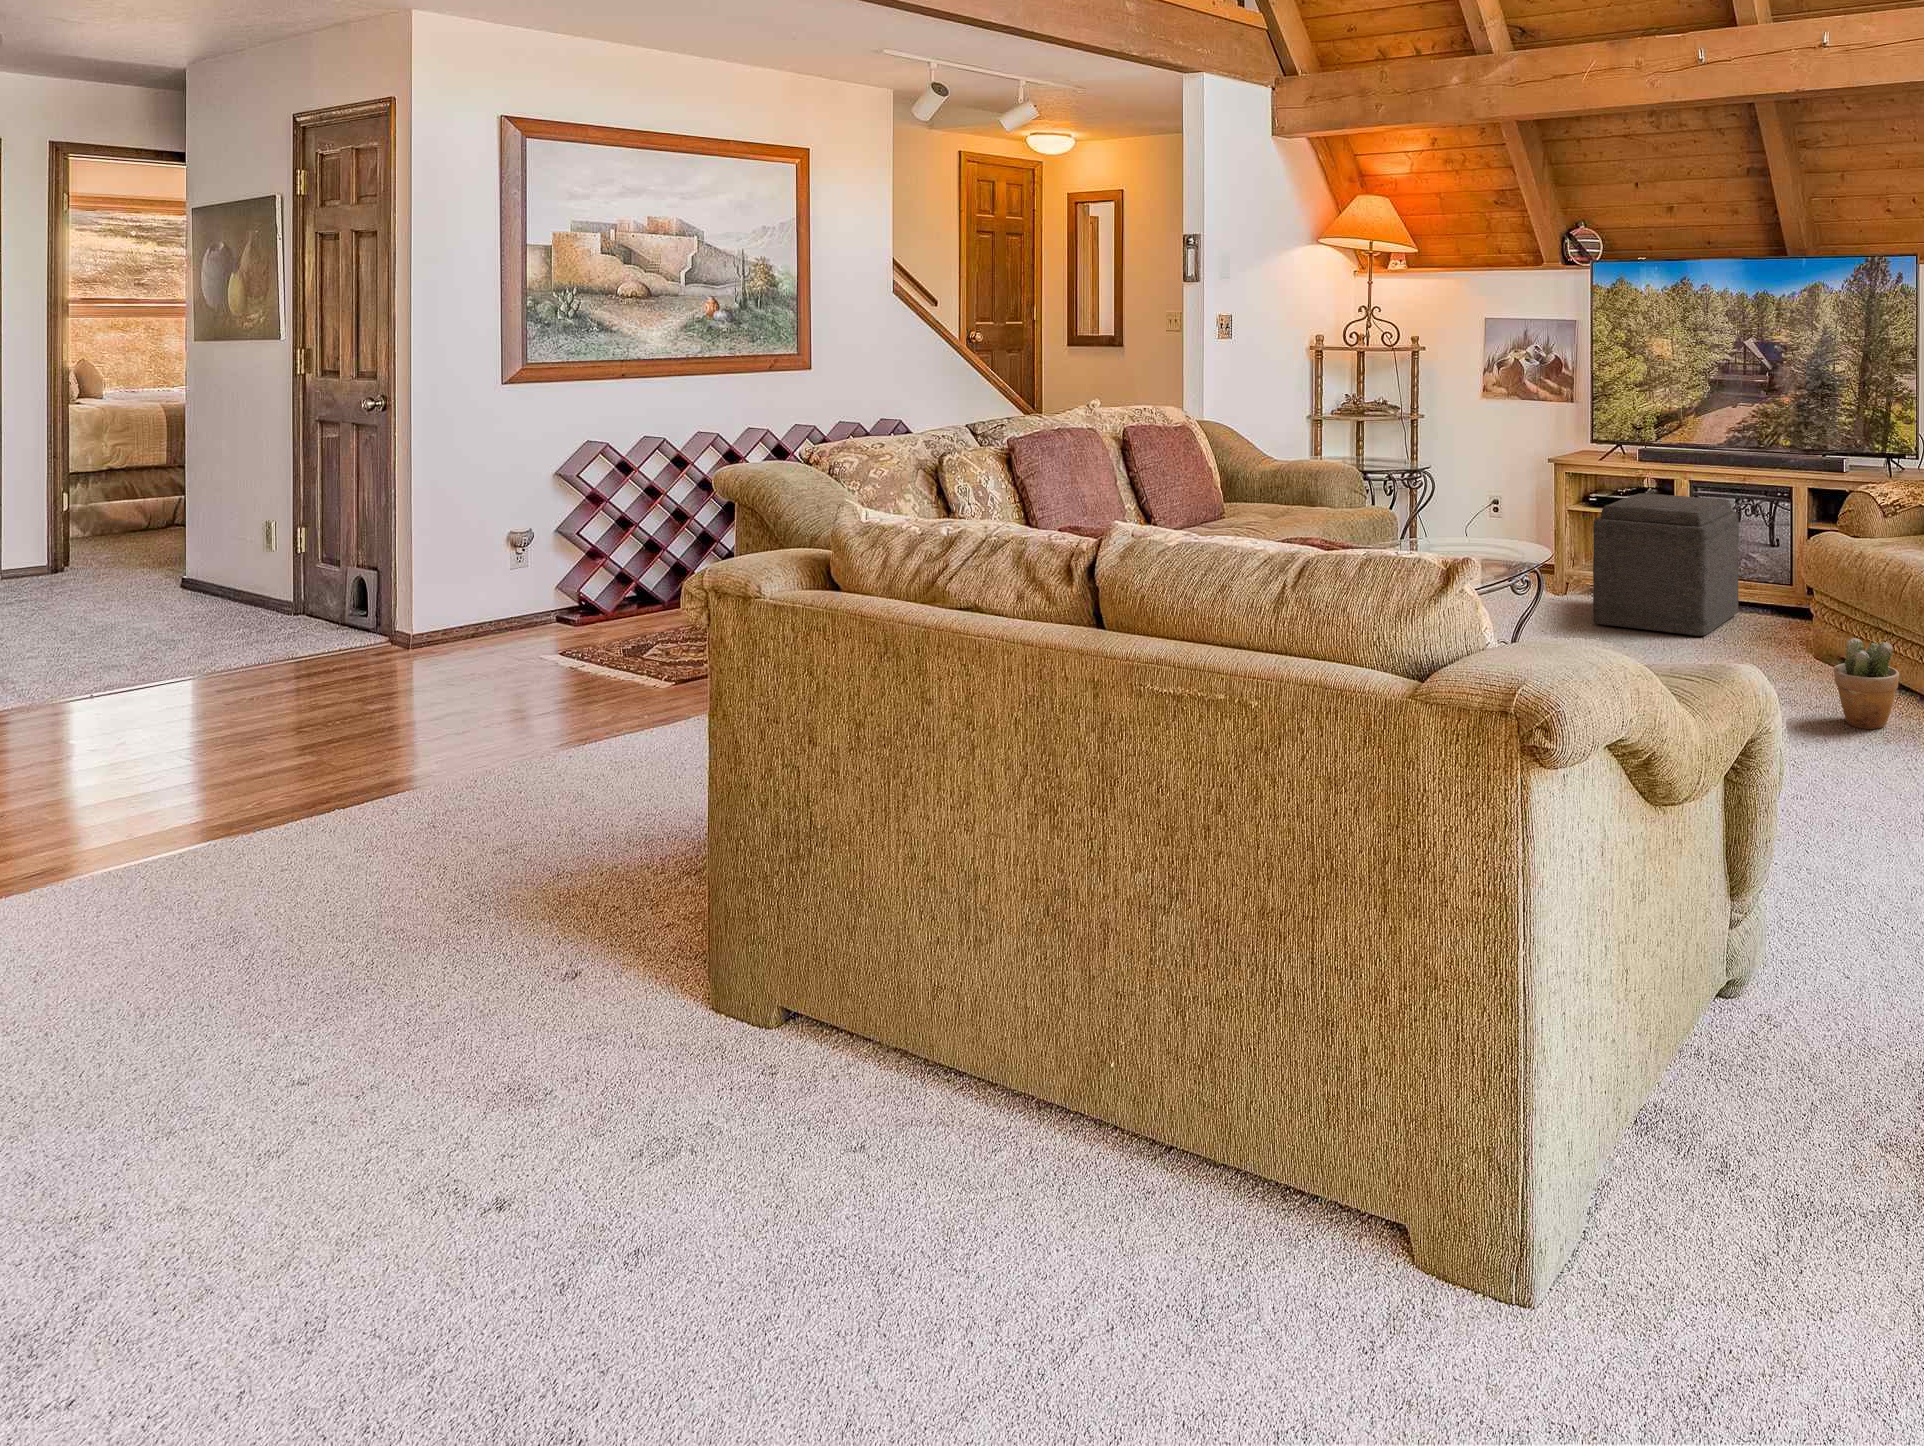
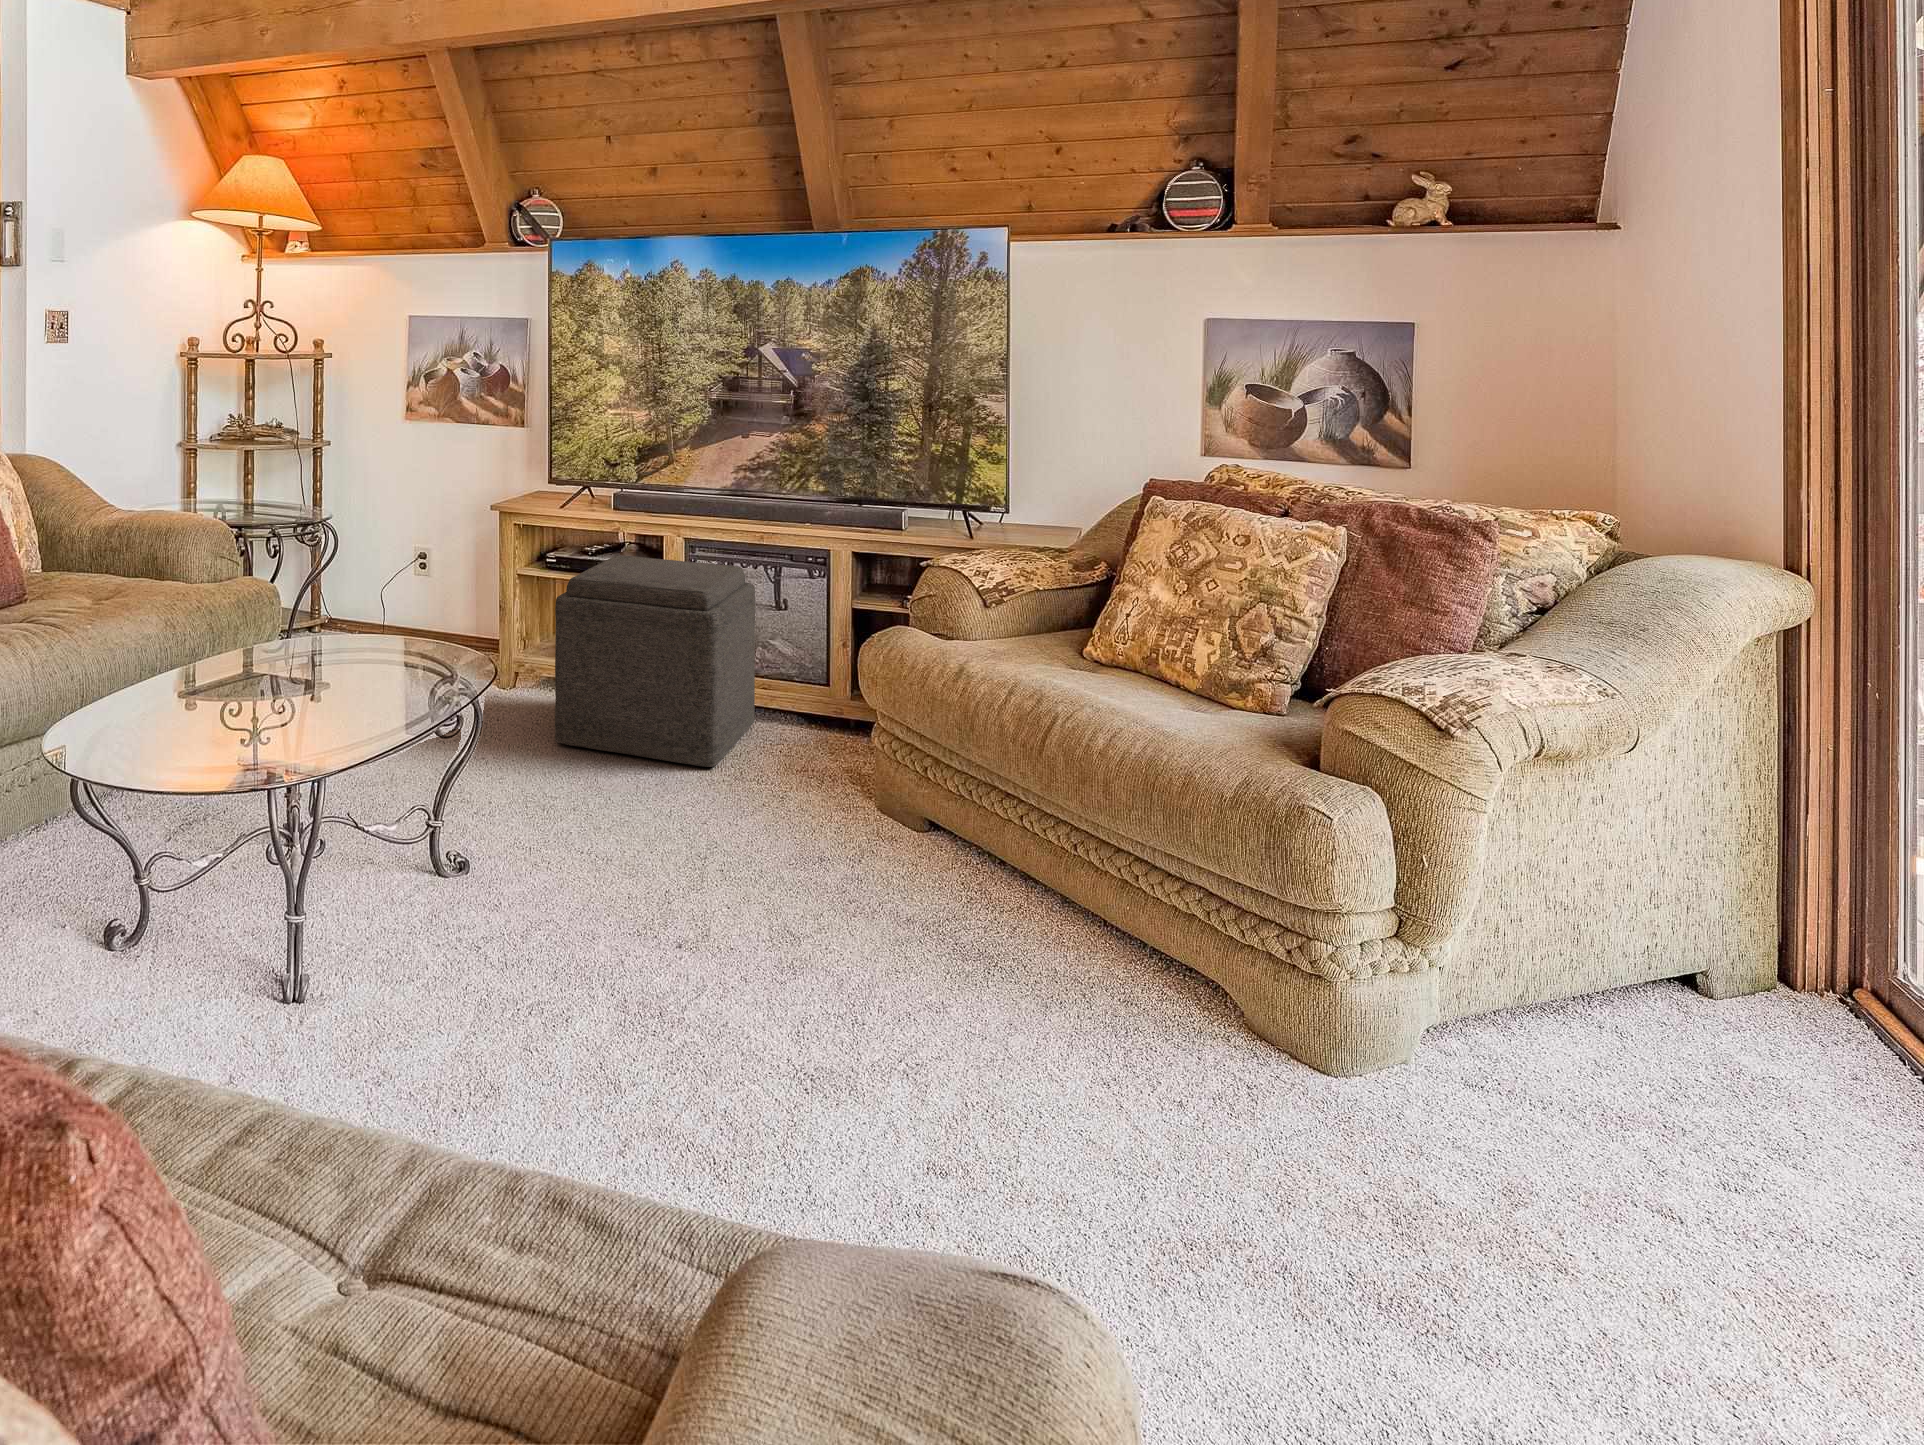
potted plant: present [1834,638,1899,729] -> none [948,825,1057,978]

